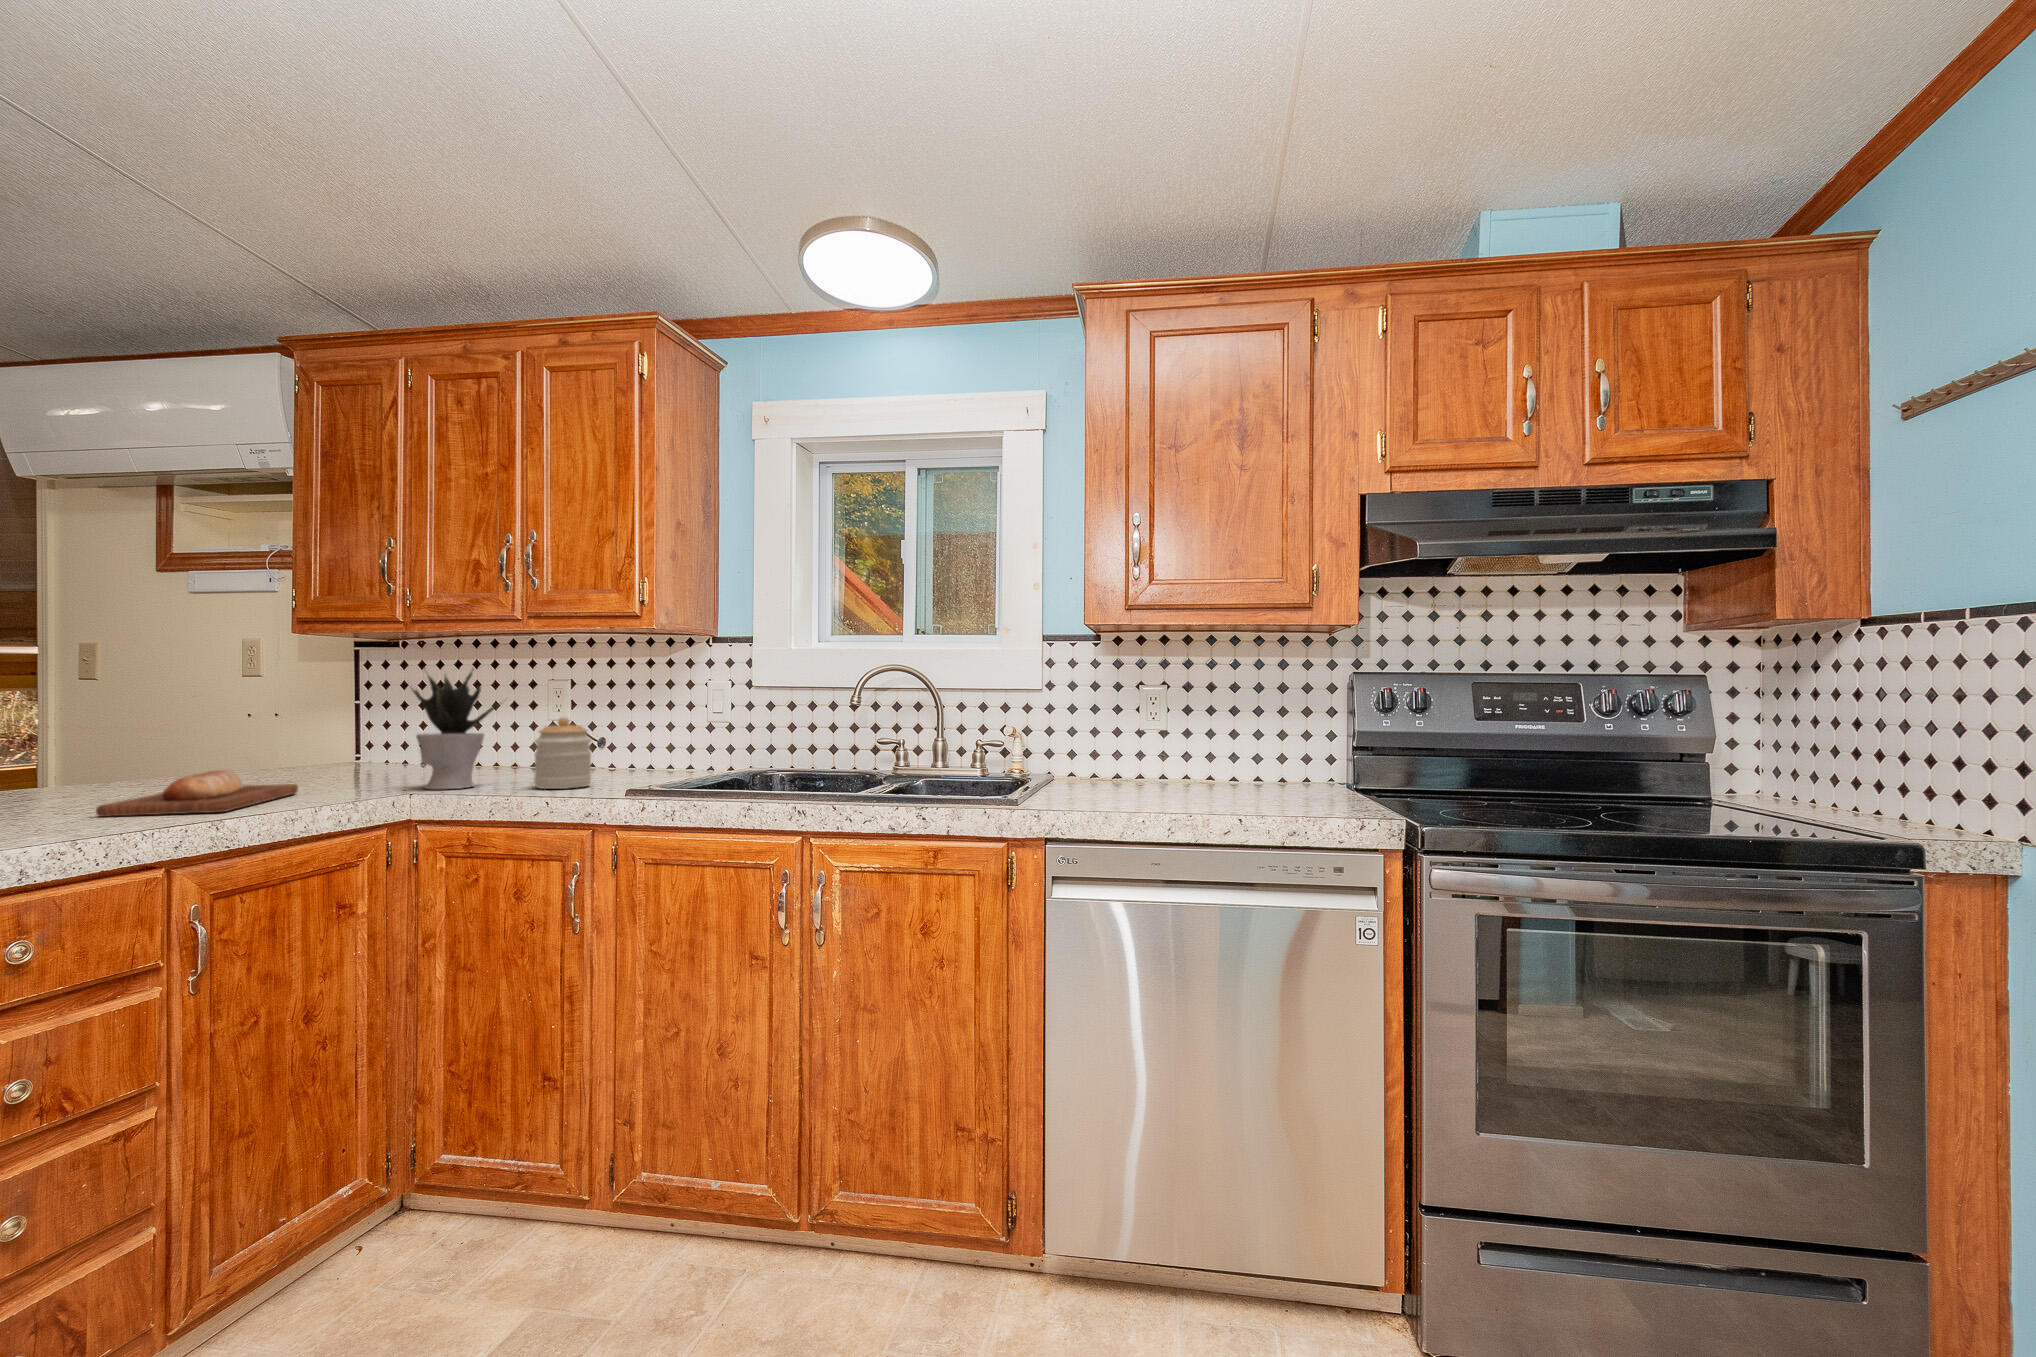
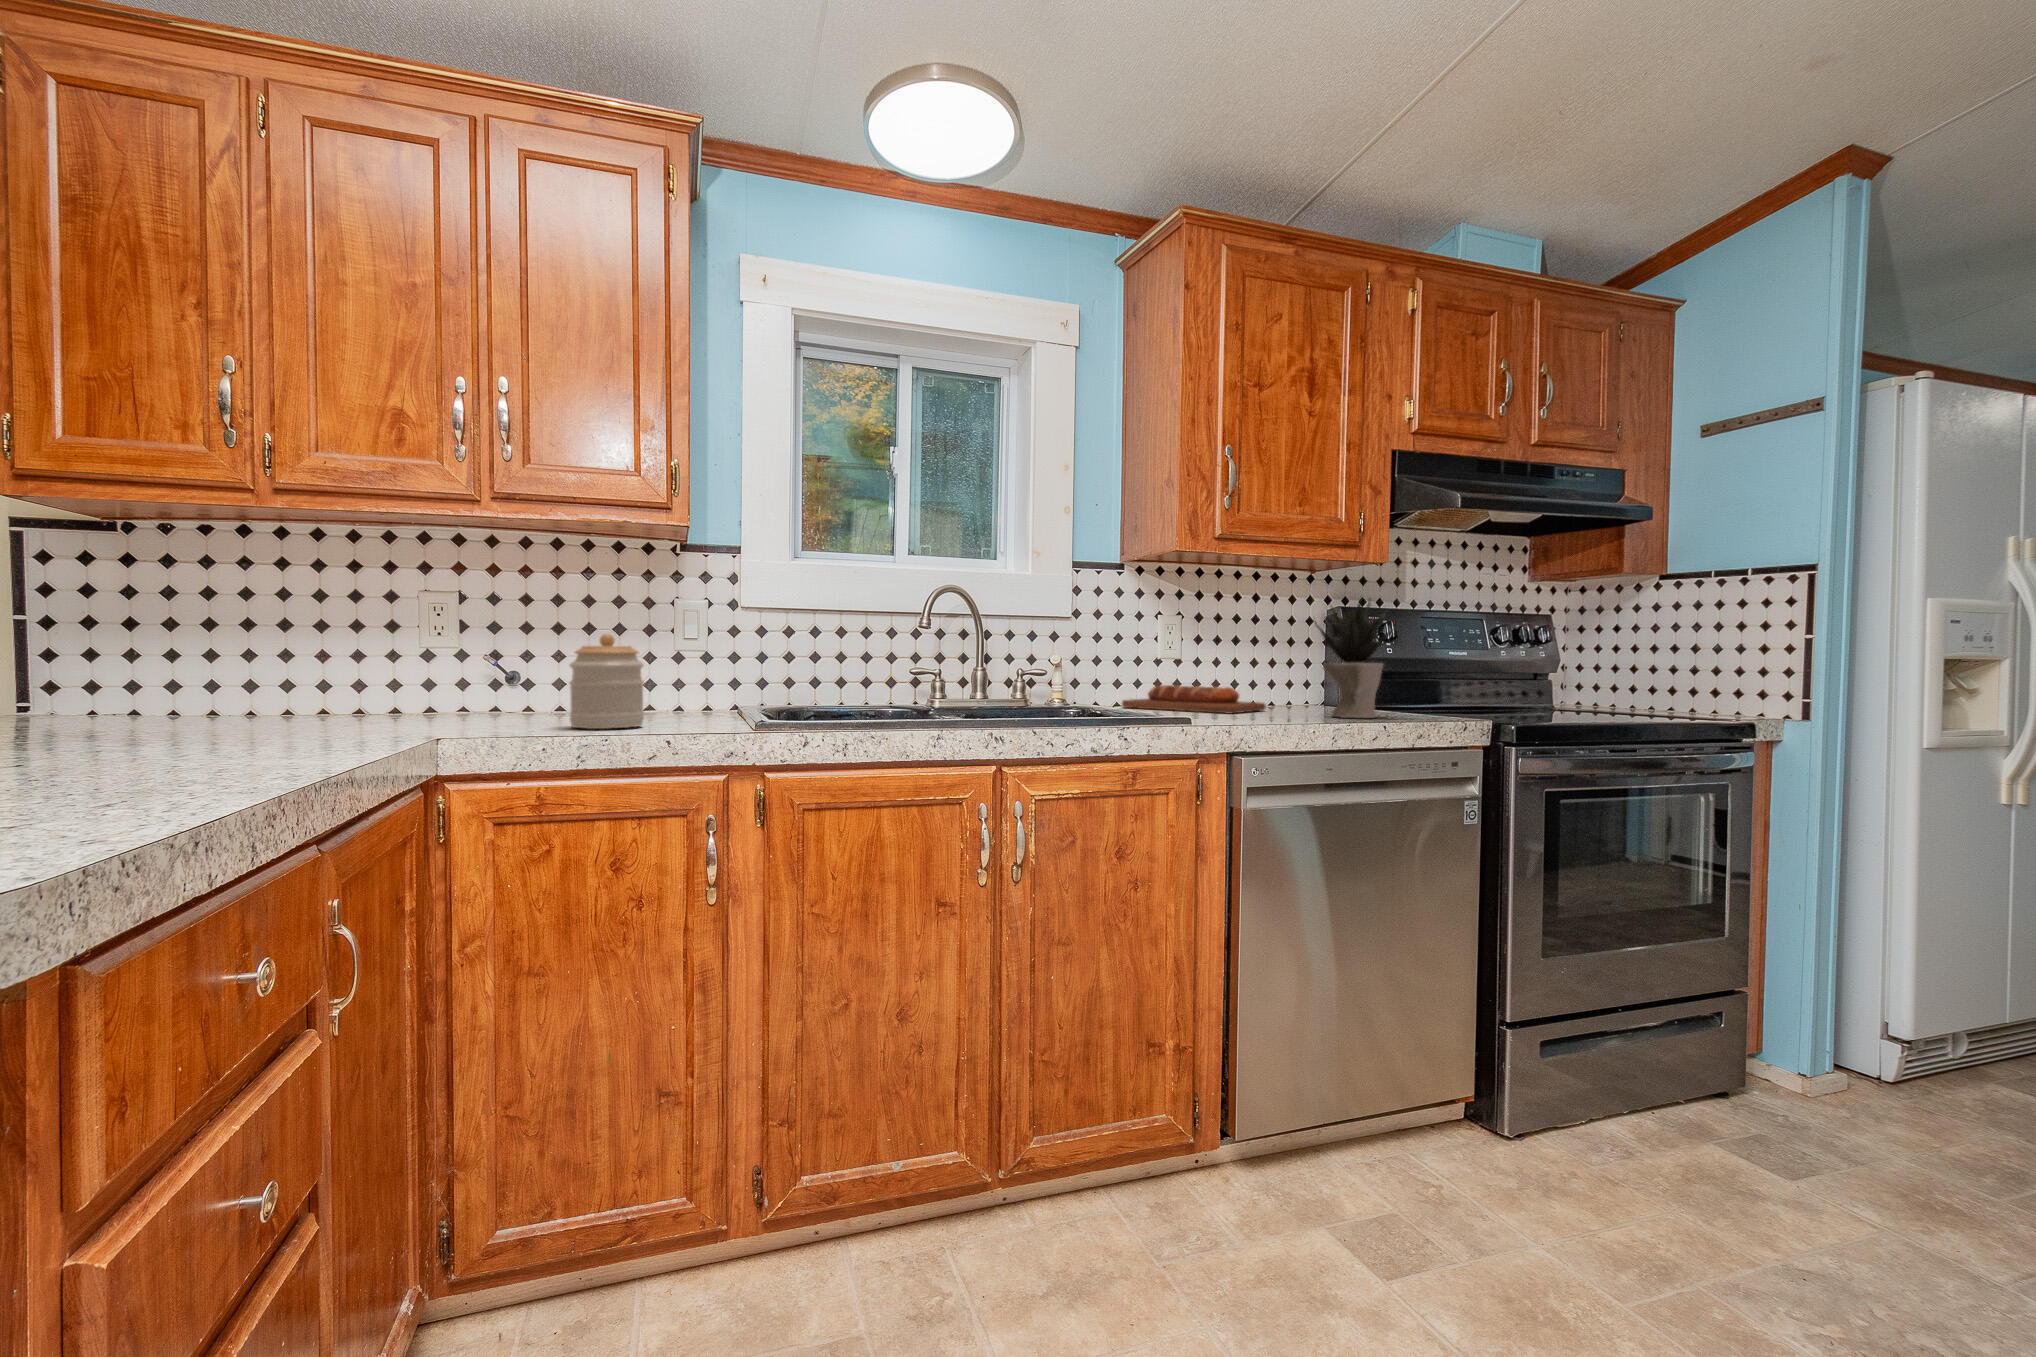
potted plant: present [412,669,500,789] -> present [1314,598,1398,718]
bread loaf: present [96,770,298,817] -> present [1122,685,1266,714]

